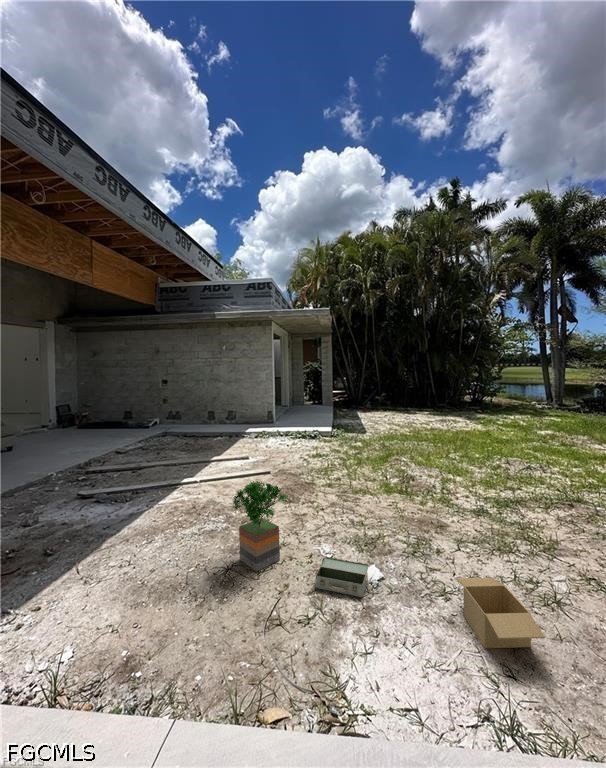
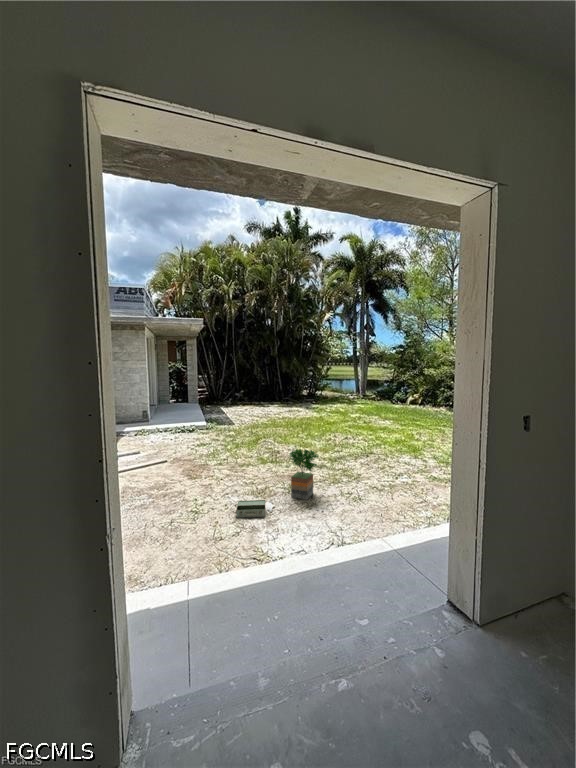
potted tree: present [233,481,287,571] -> present [290,449,318,500]
cardboard box: present [456,577,546,648] -> none [313,494,353,524]

